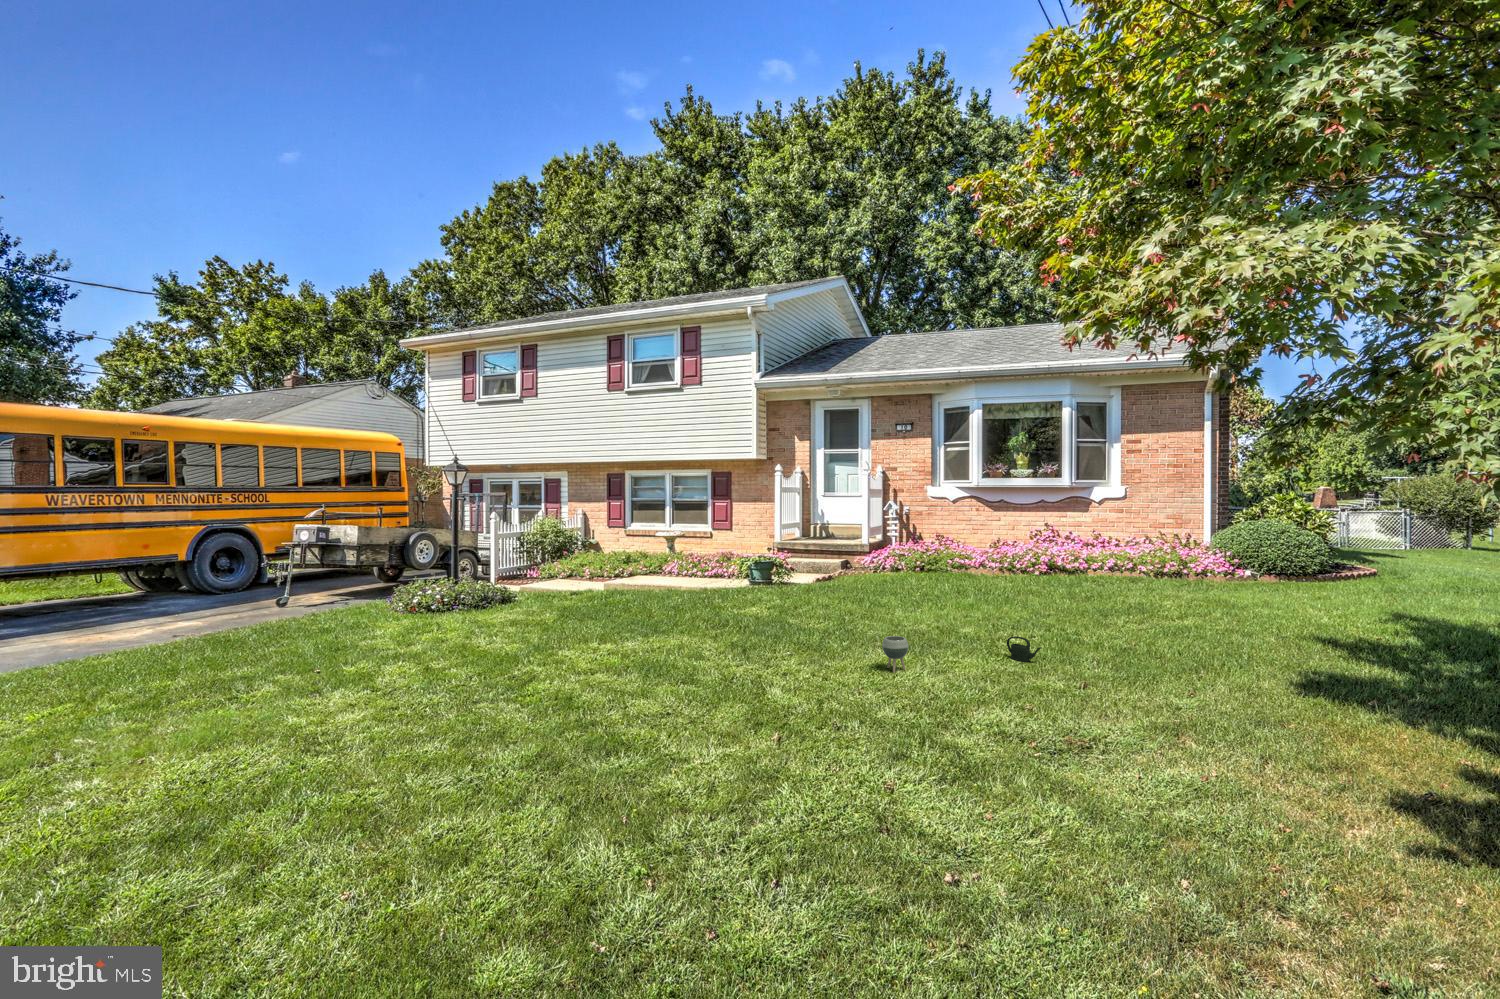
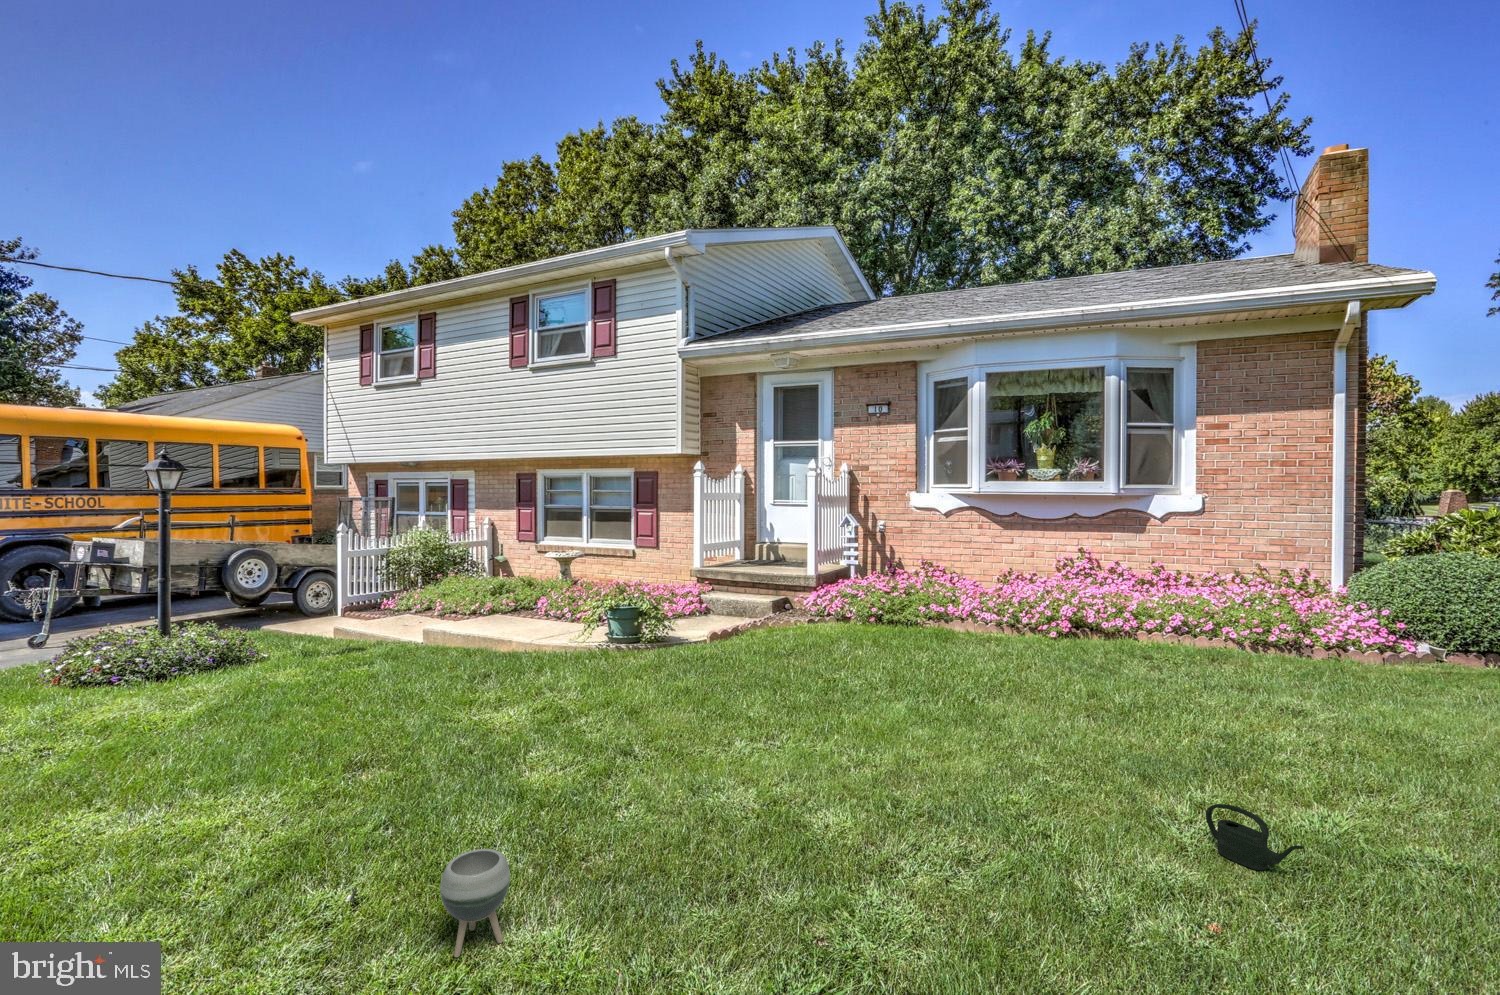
watering can: present [1007,636,1042,662] -> present [1206,804,1303,870]

